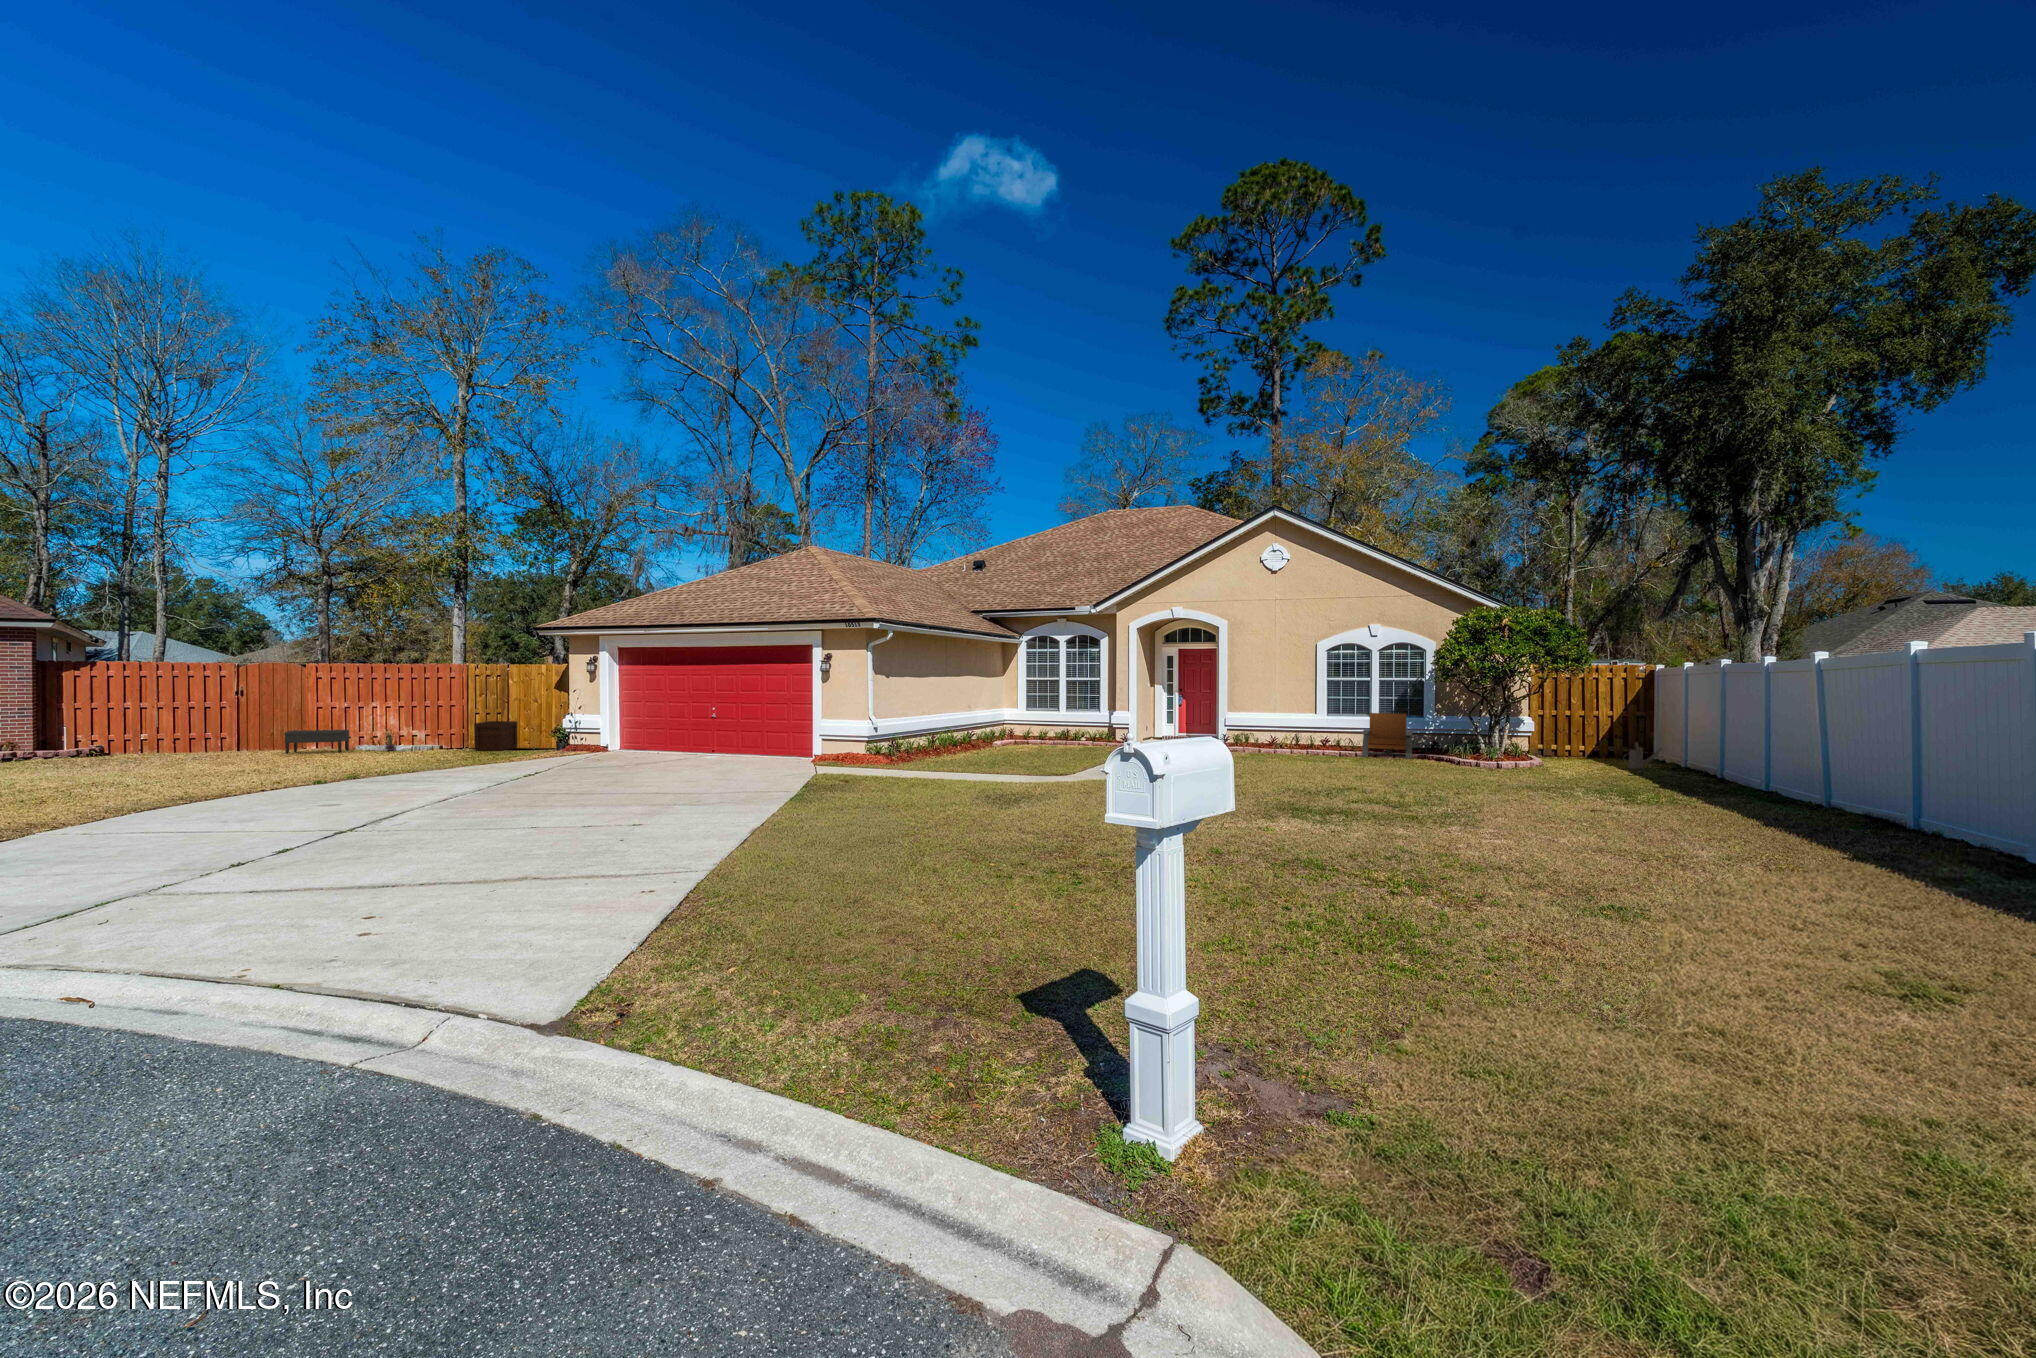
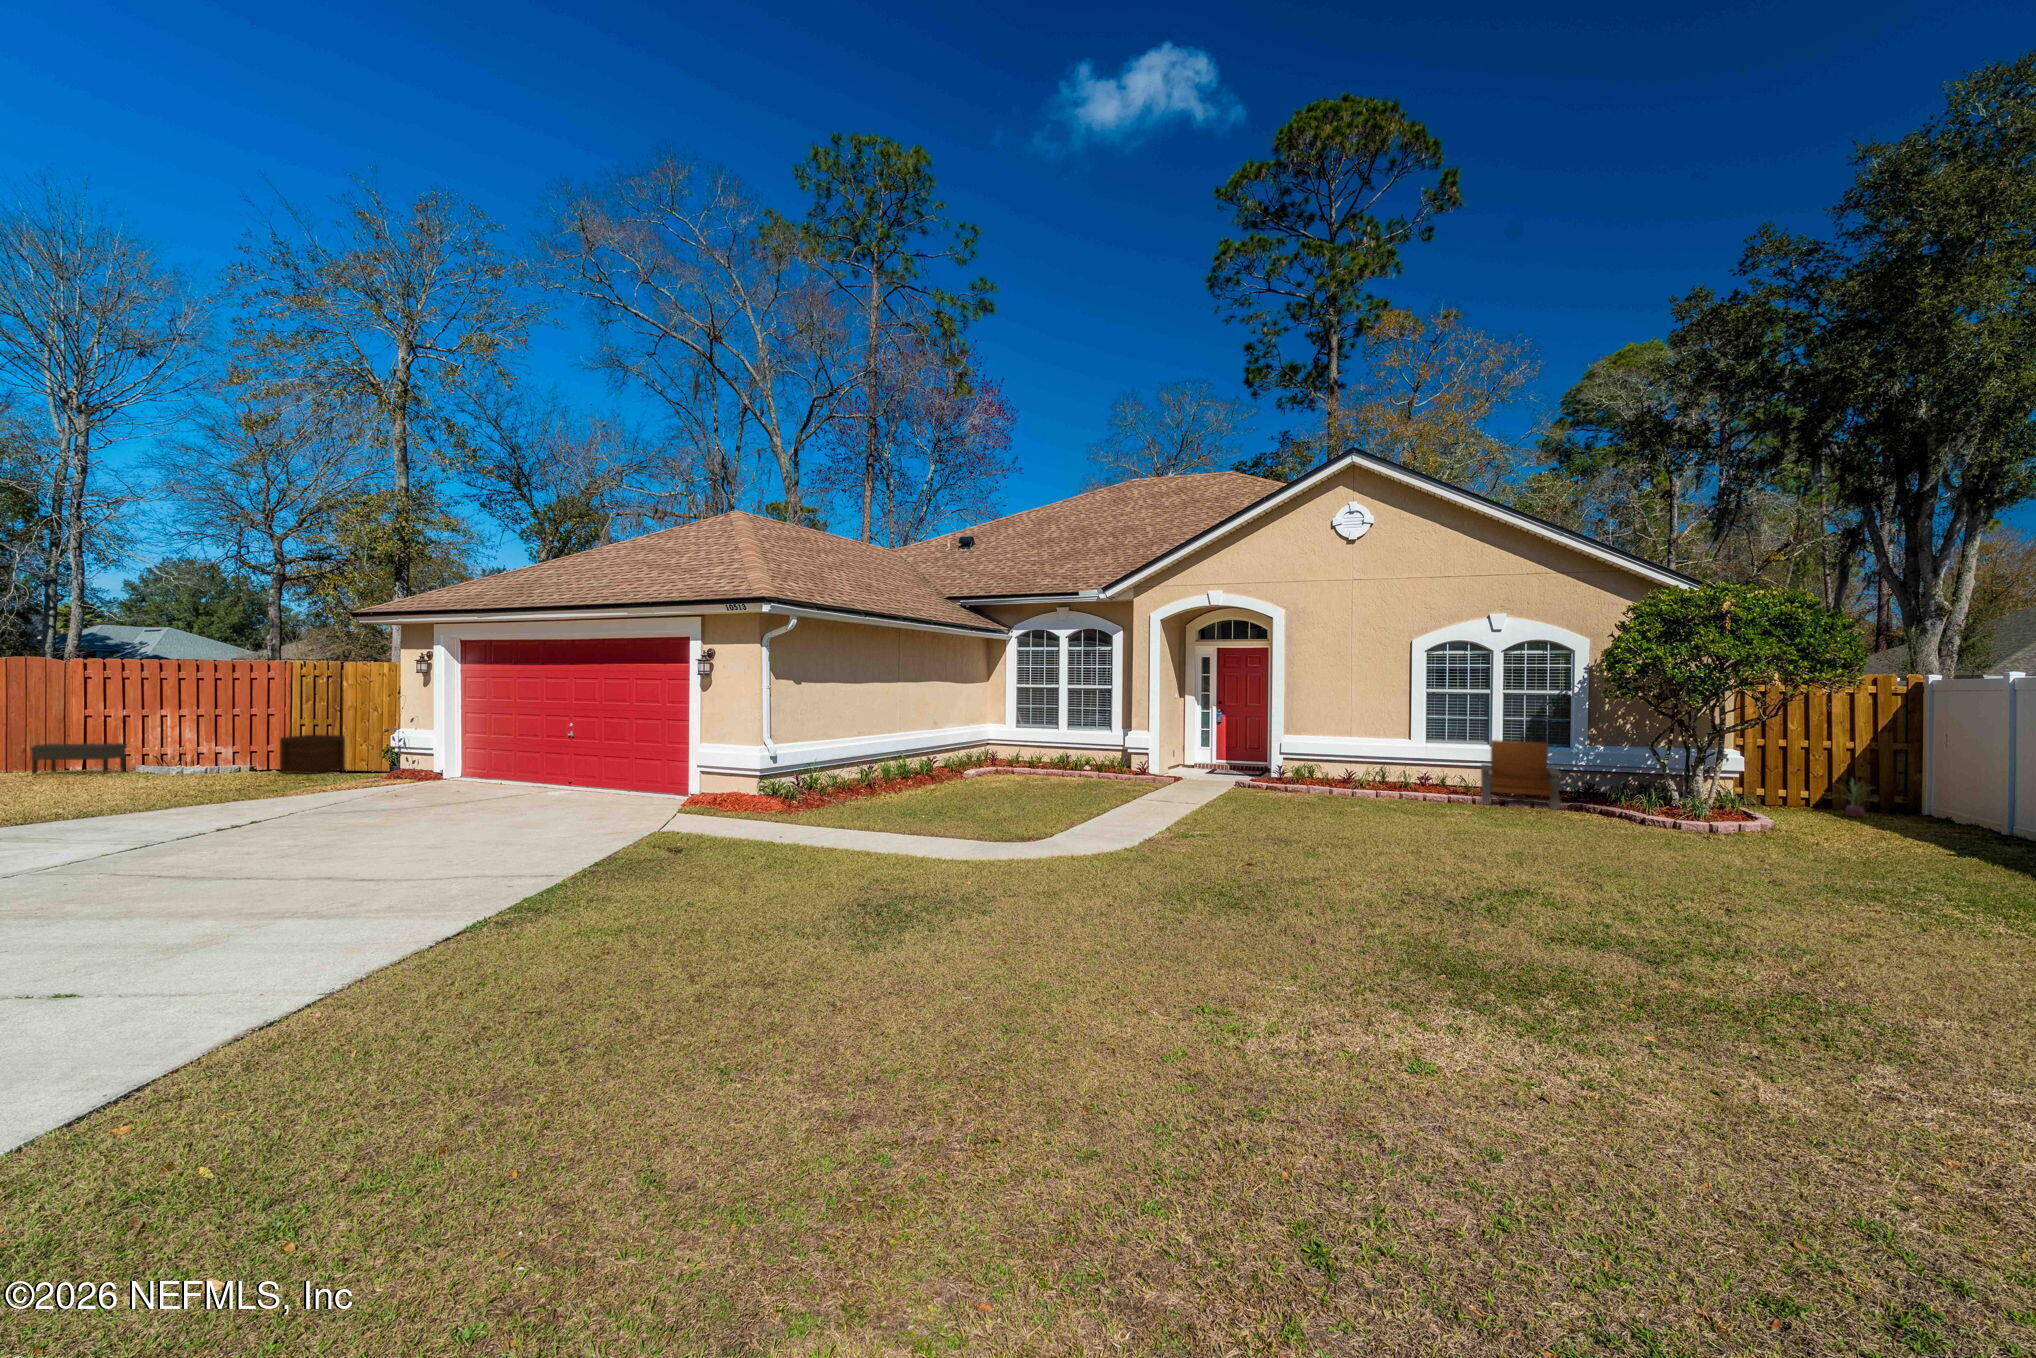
decorative plant: present [385,732,395,751] -> present [1844,779,1865,817]
watering can: present [1623,742,1662,769] -> none [1923,795,1996,839]

